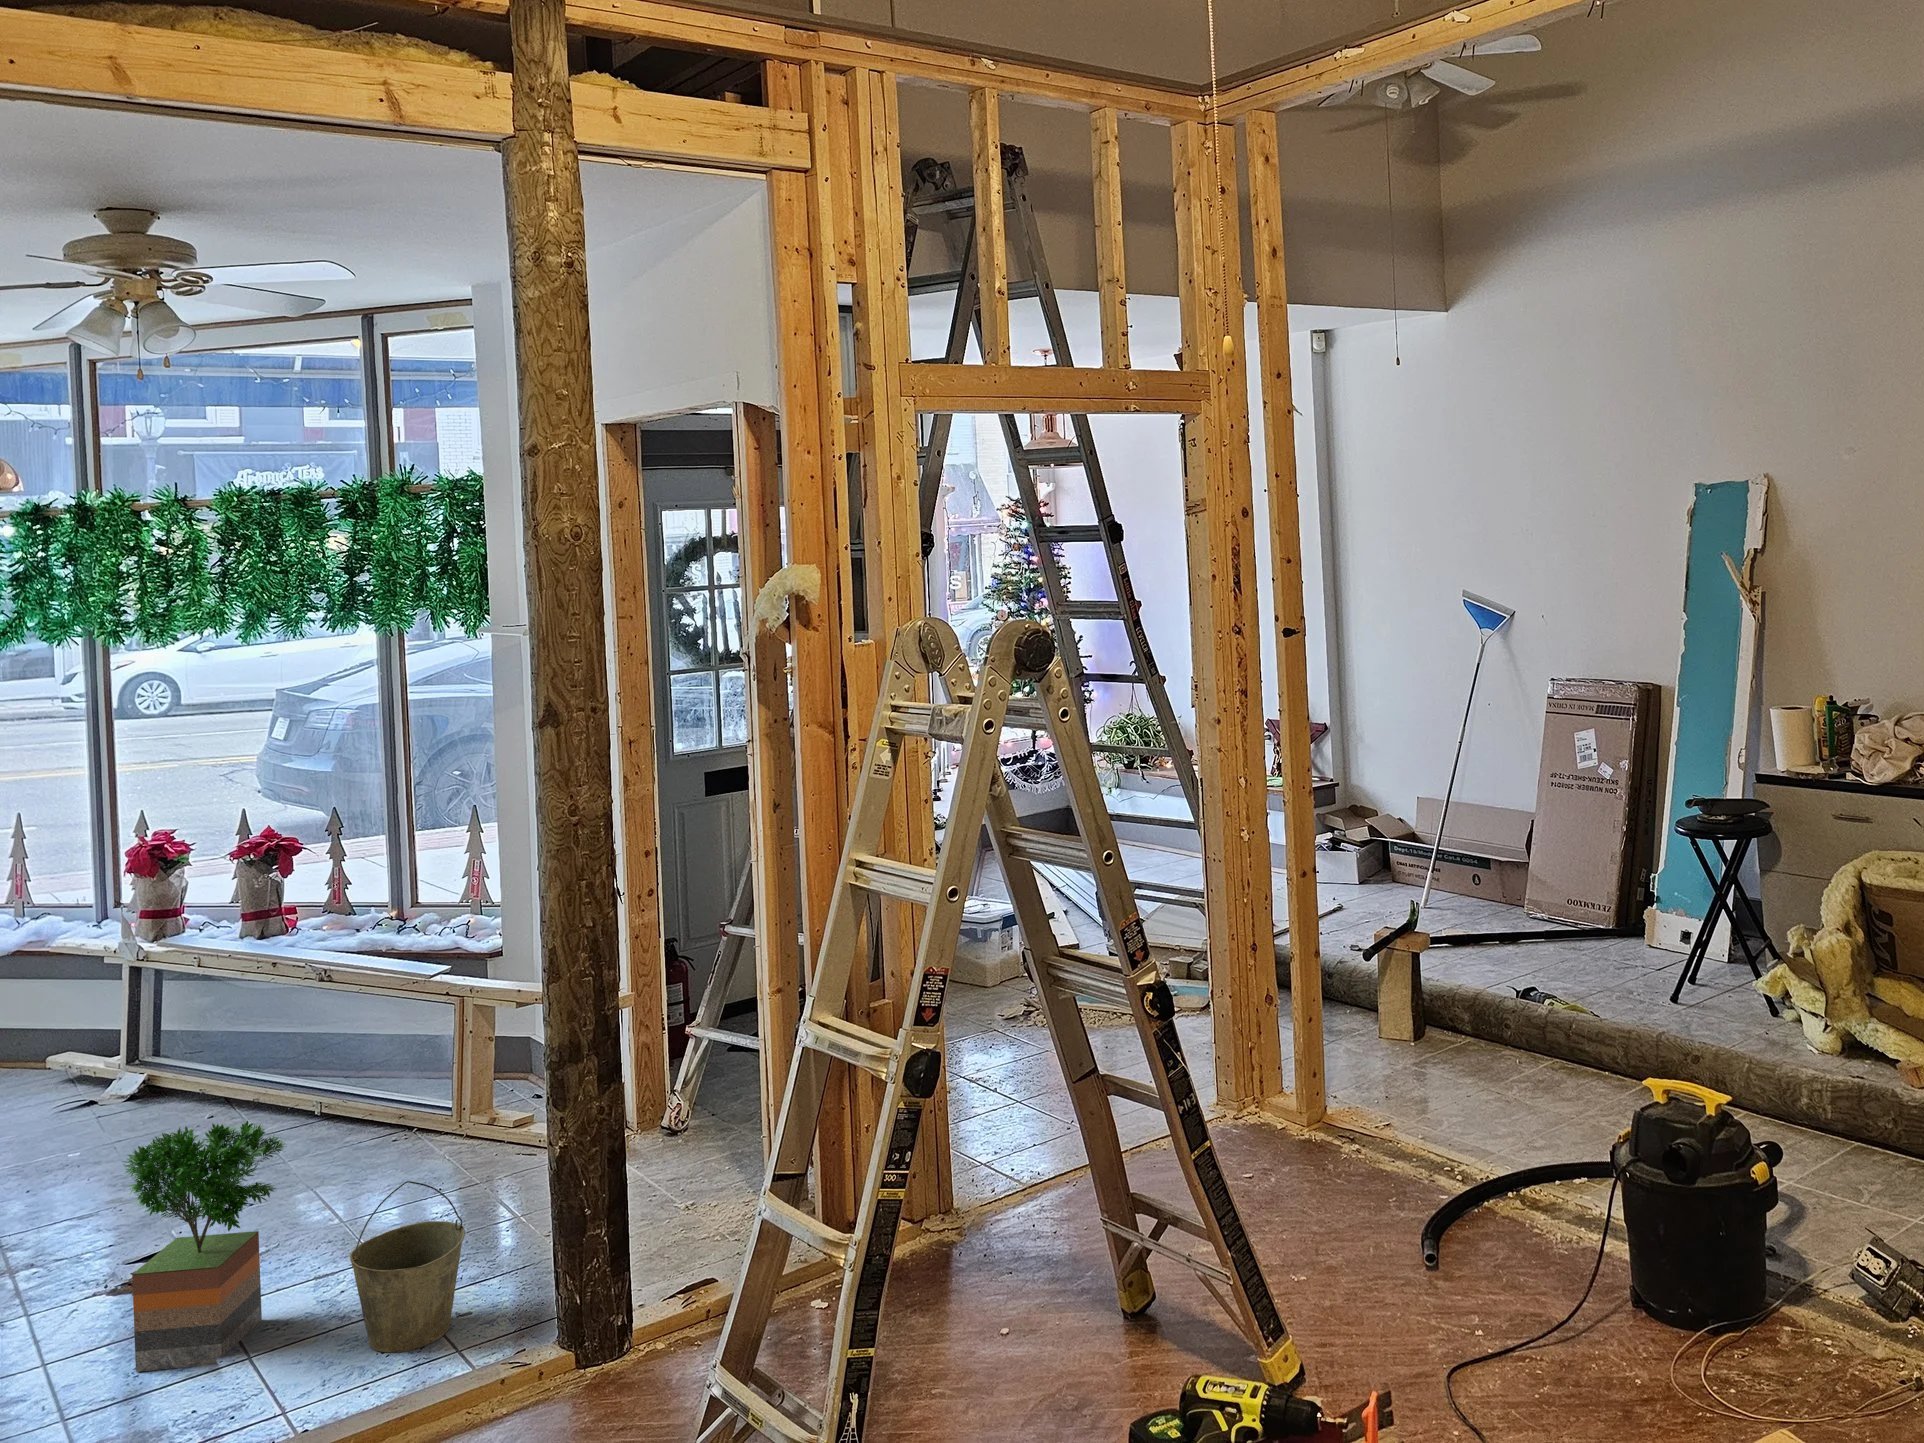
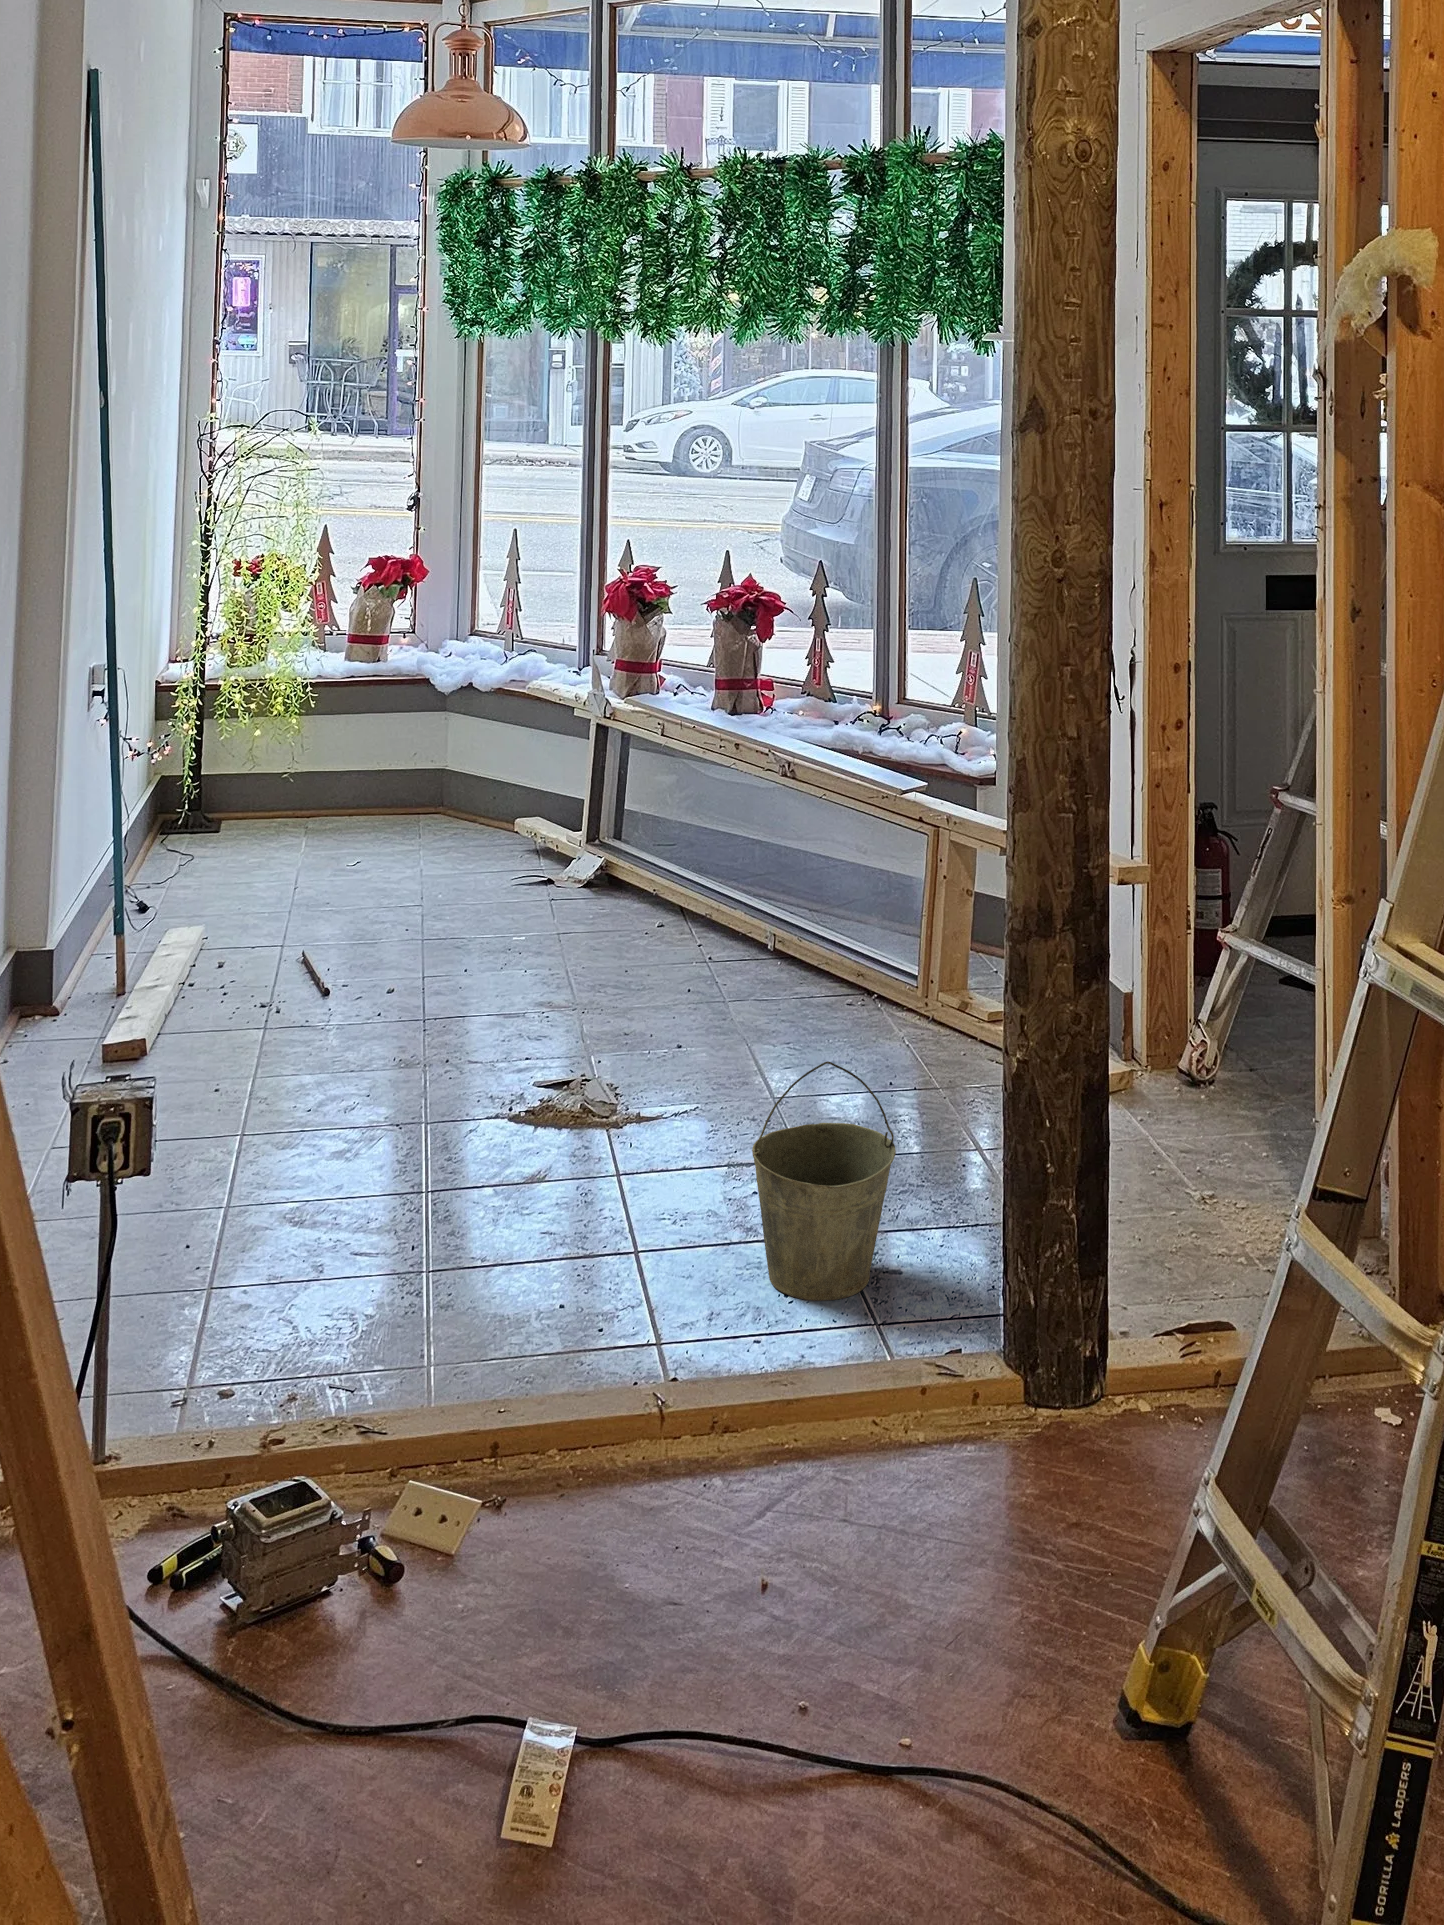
potted tree: present [123,1121,284,1372] -> none [514,922,699,1247]

